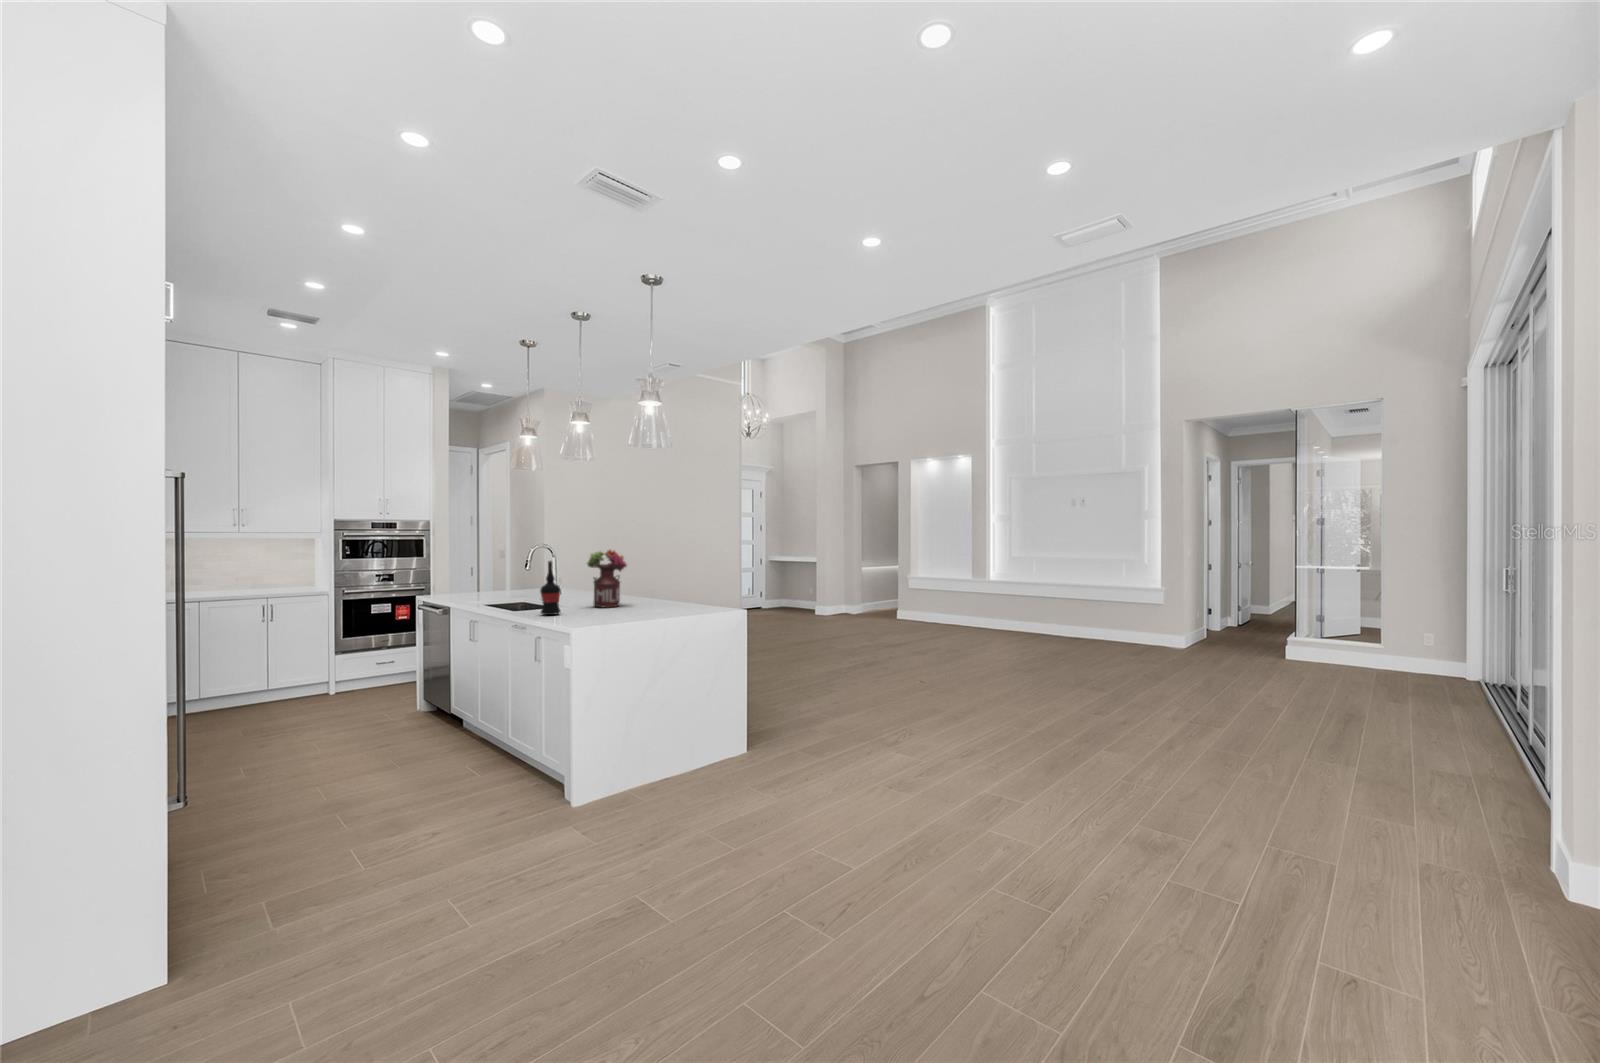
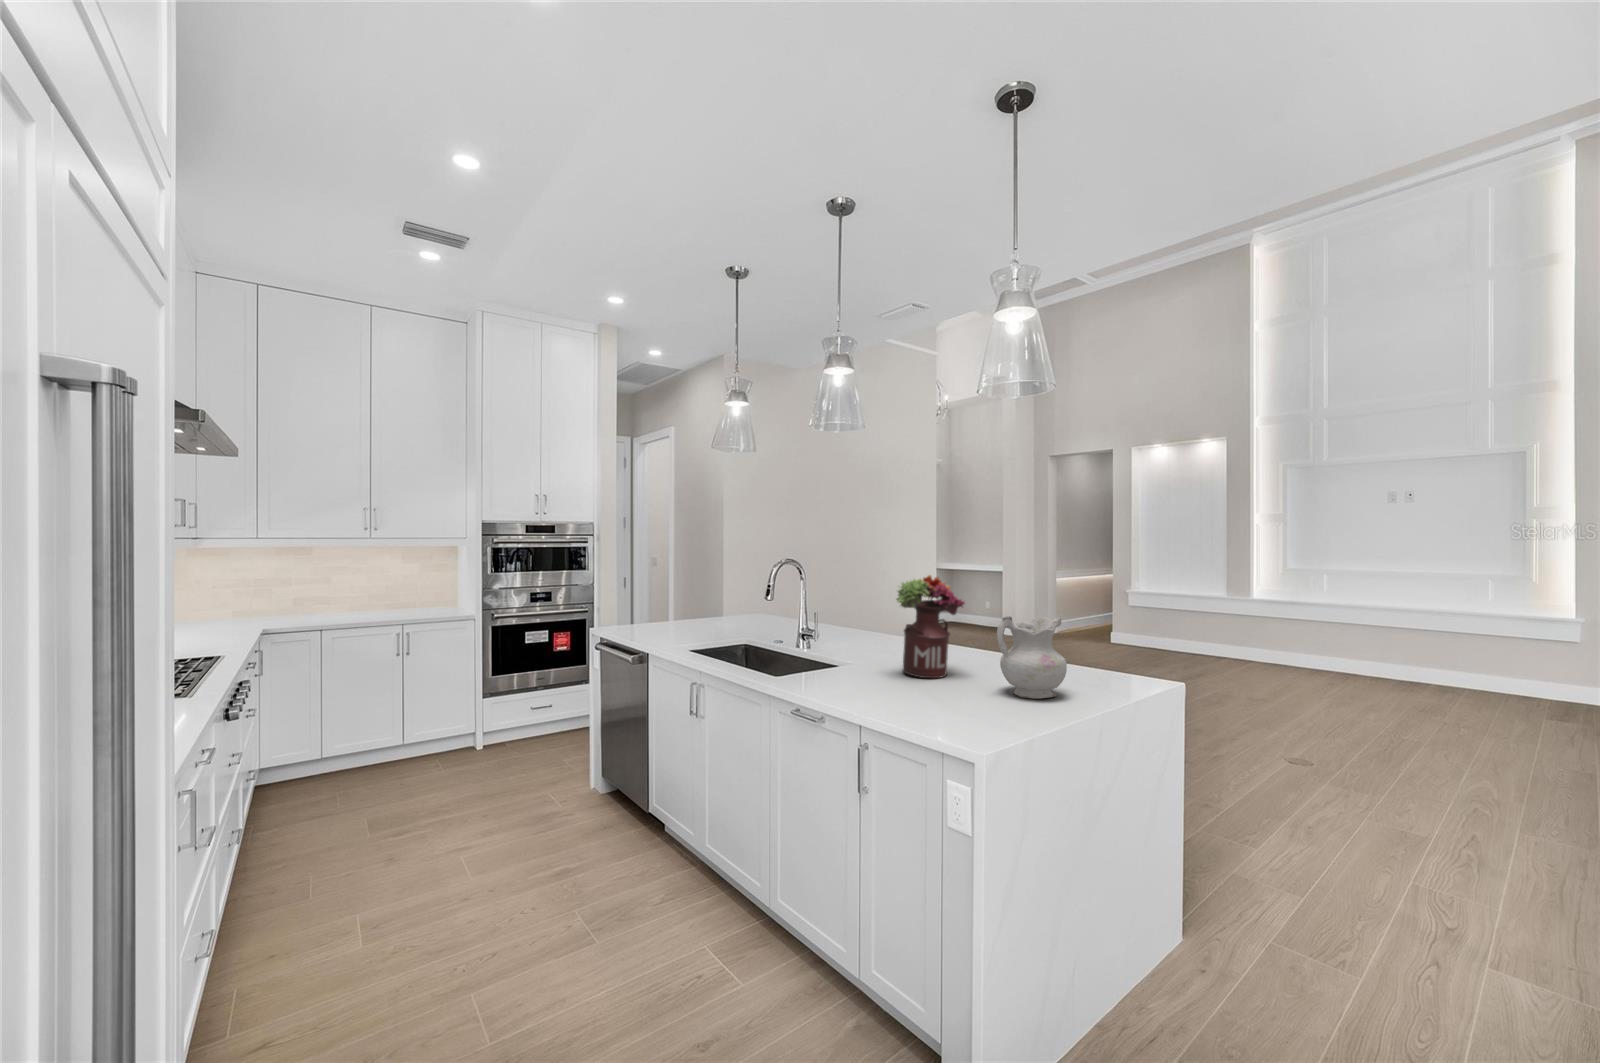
wine bottle: present [540,561,561,615] -> none [847,601,882,703]
ceramic pitcher: none [627,569,667,612] -> present [997,616,1067,699]

